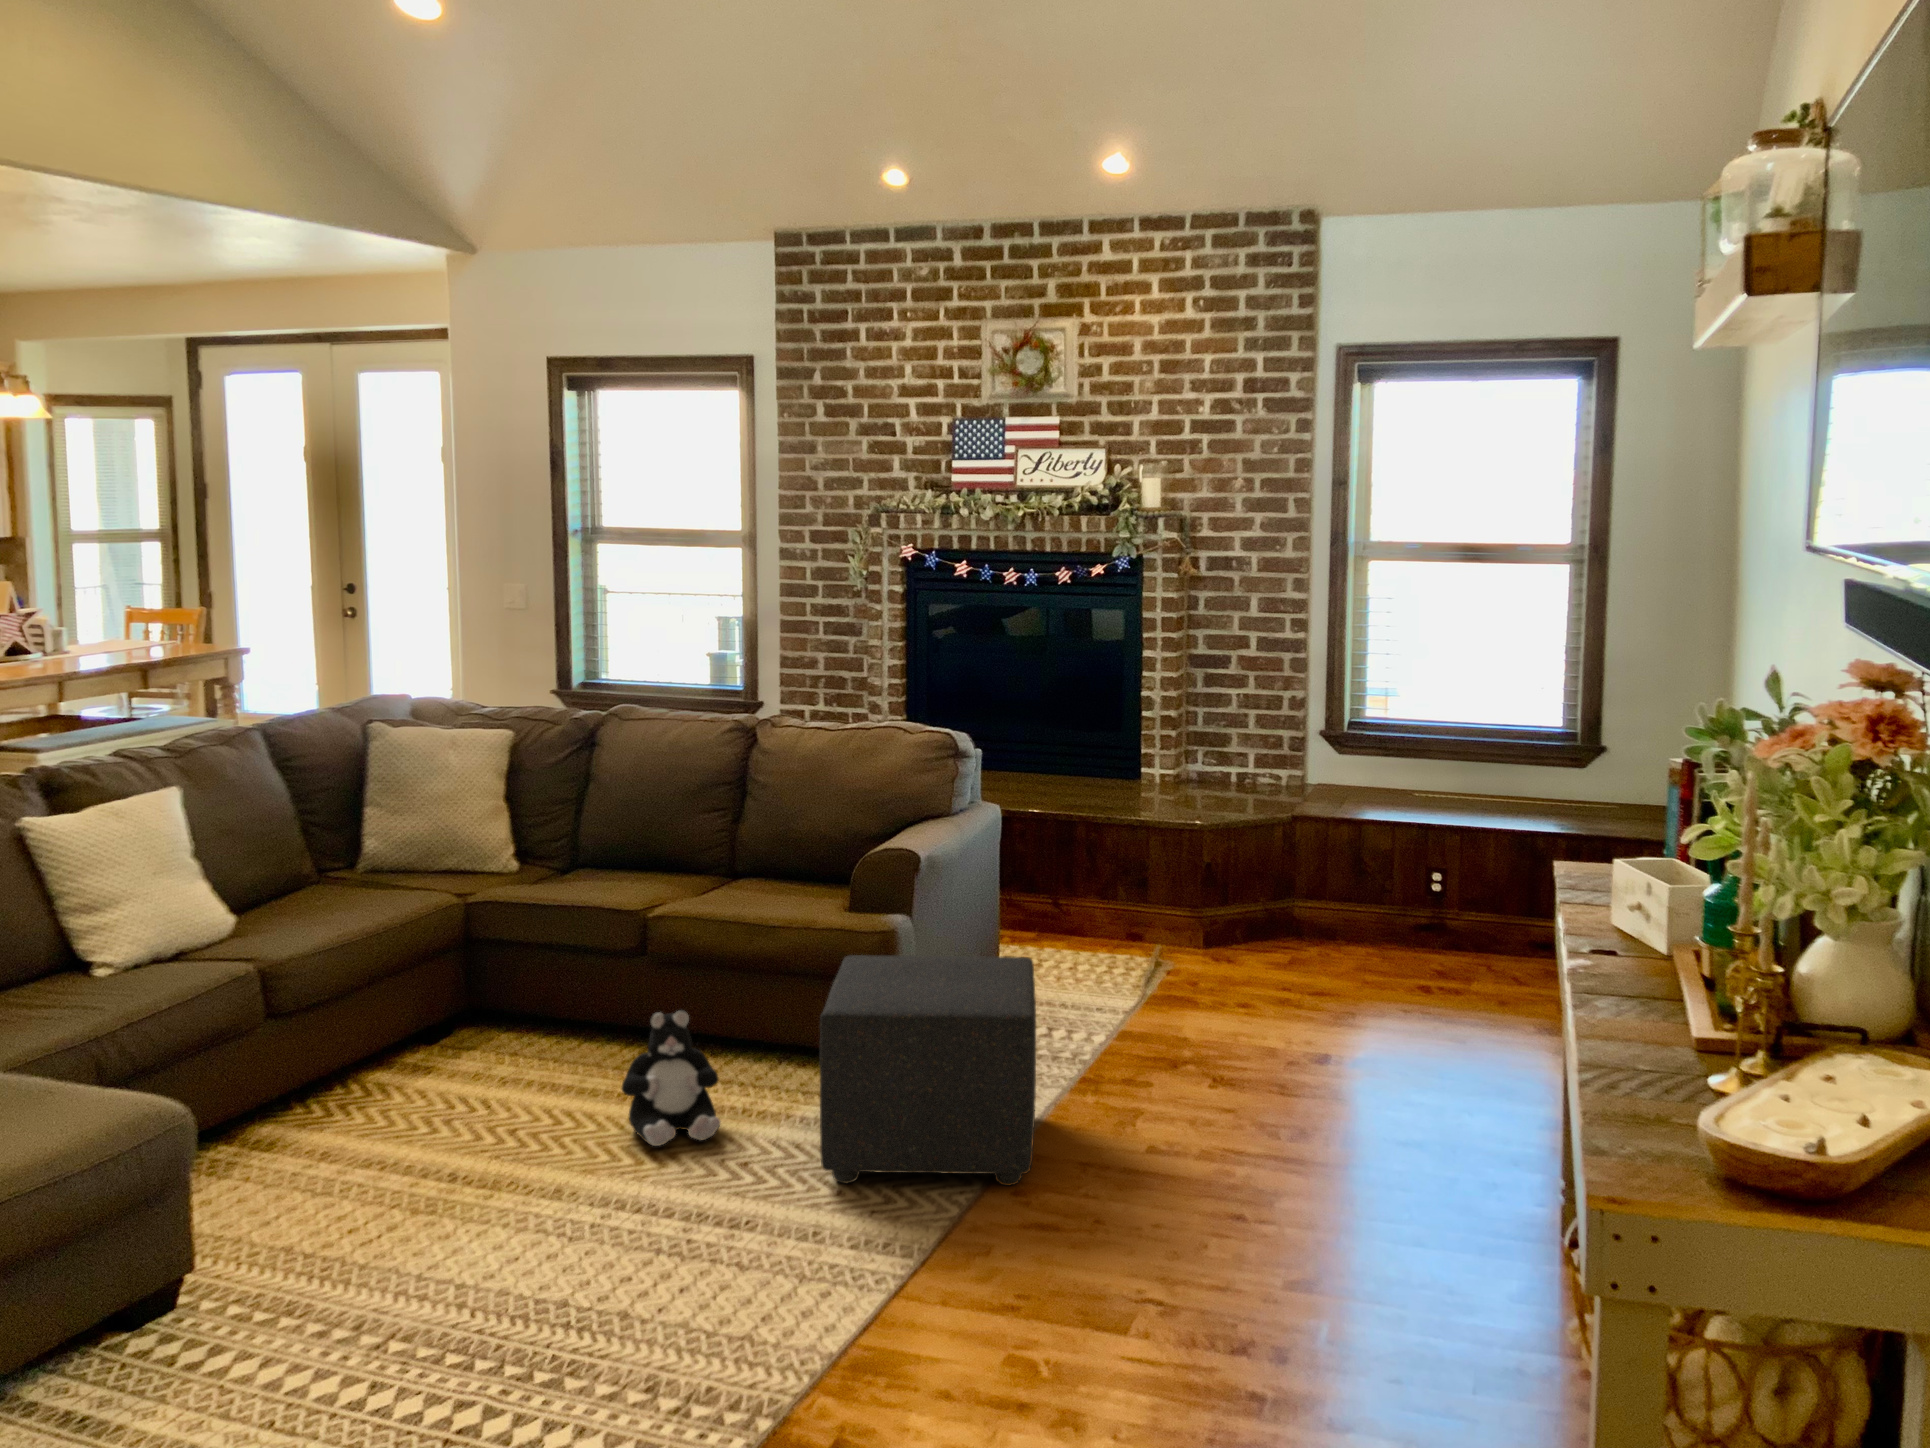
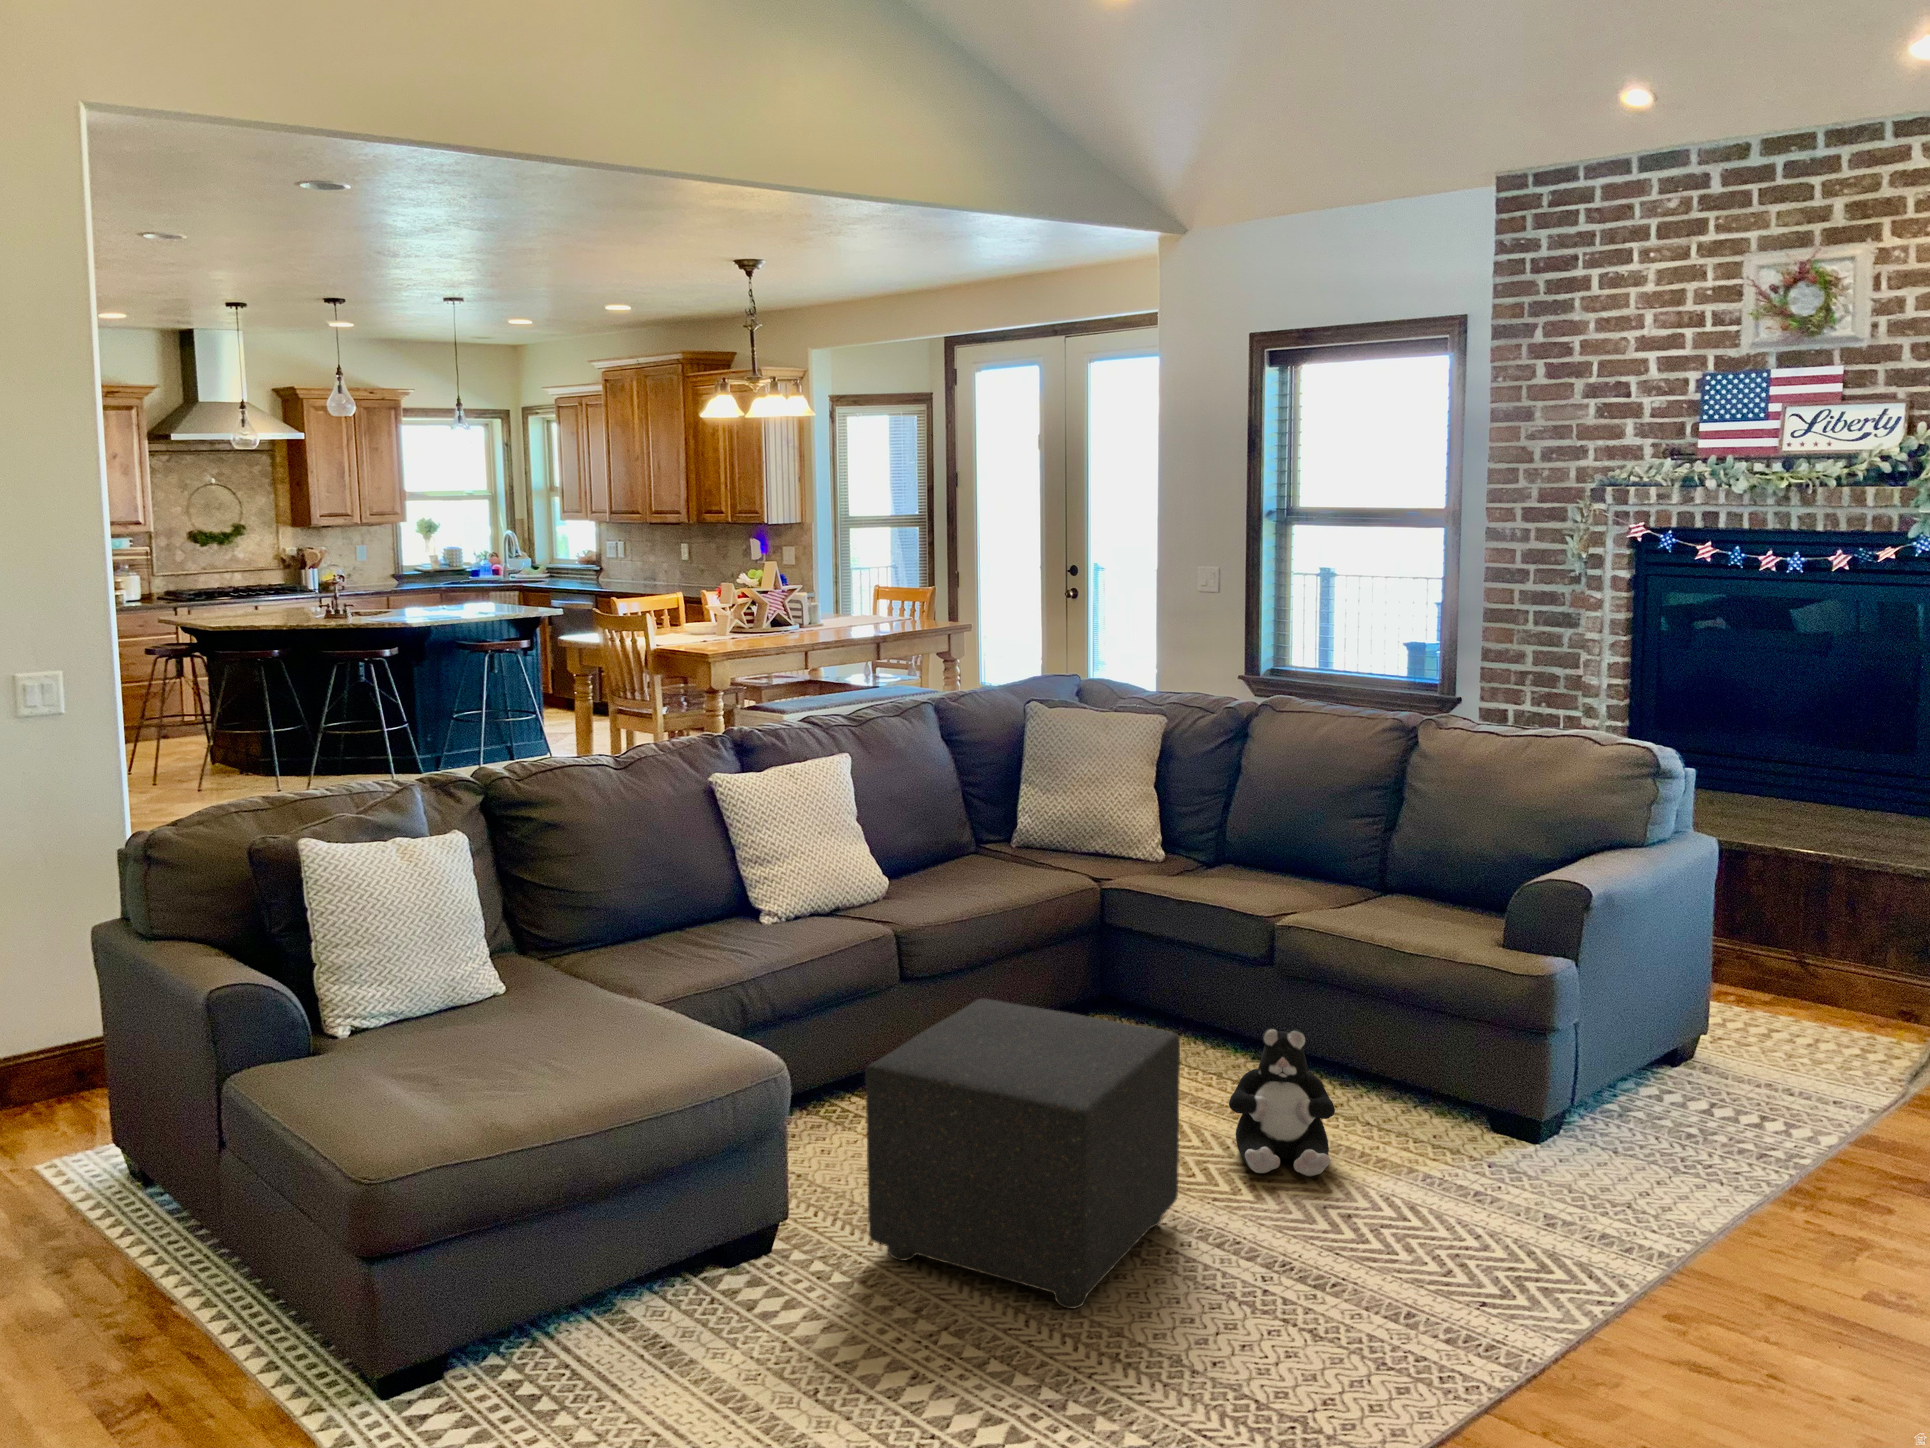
ottoman: present [820,955,1036,1186] -> present [865,999,1180,1309]

